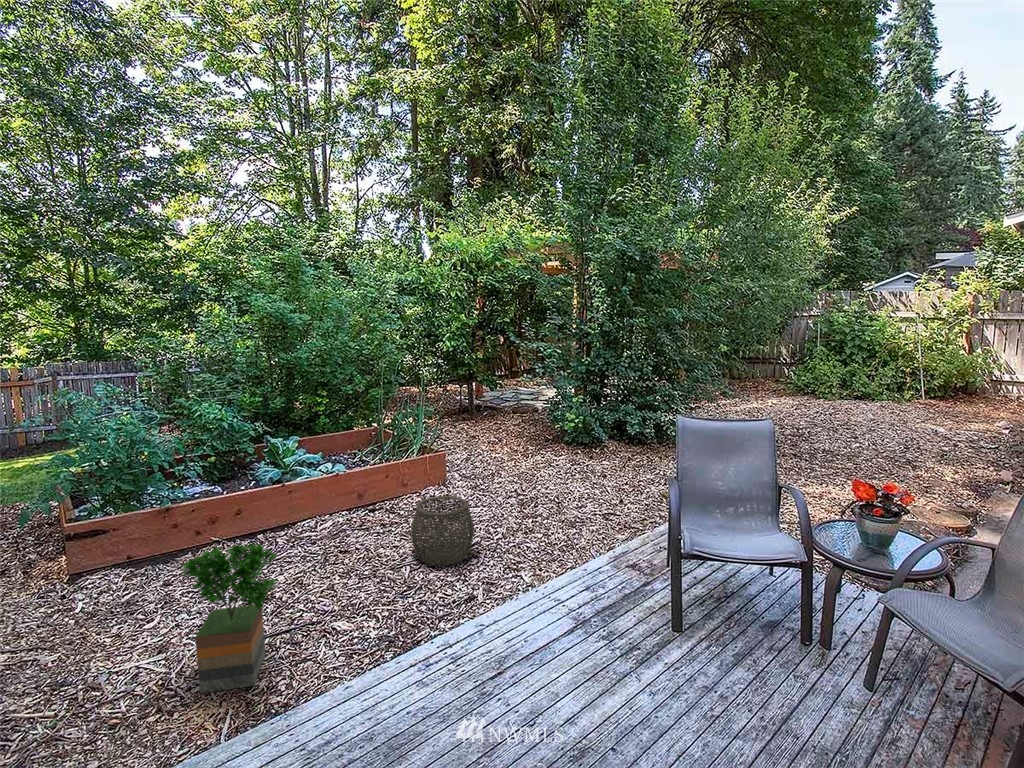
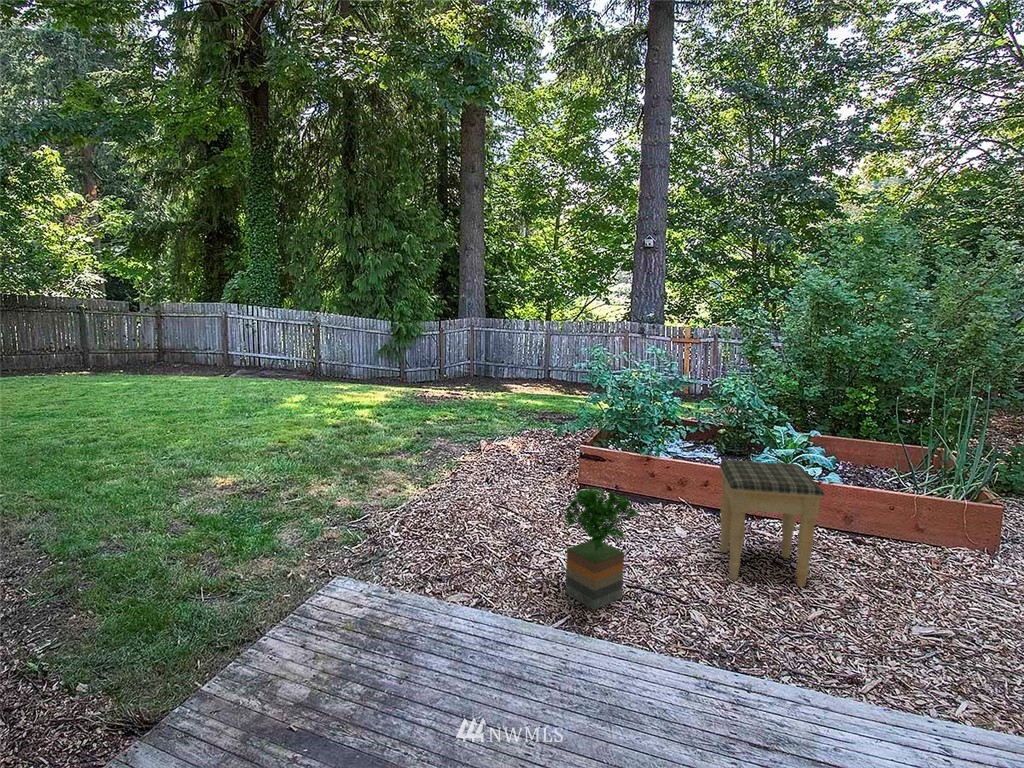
footstool: none [281,462,388,582] -> present [720,460,824,587]
woven basket: present [411,496,474,566] -> none [830,542,929,639]

